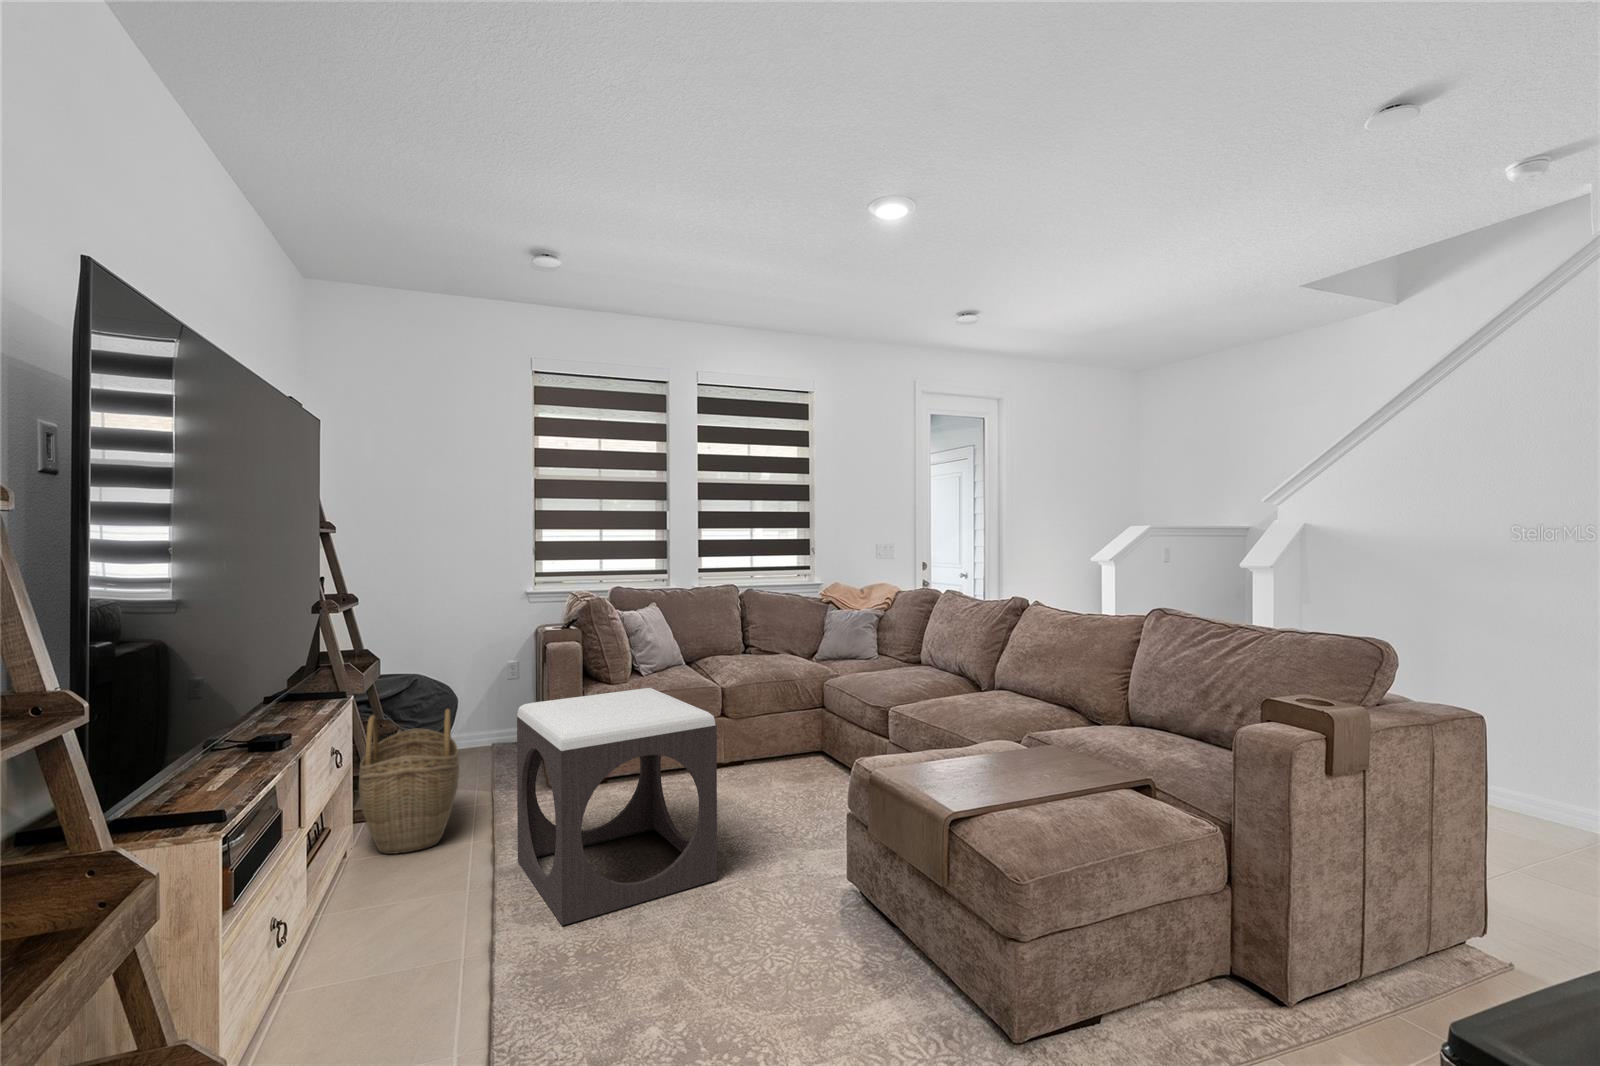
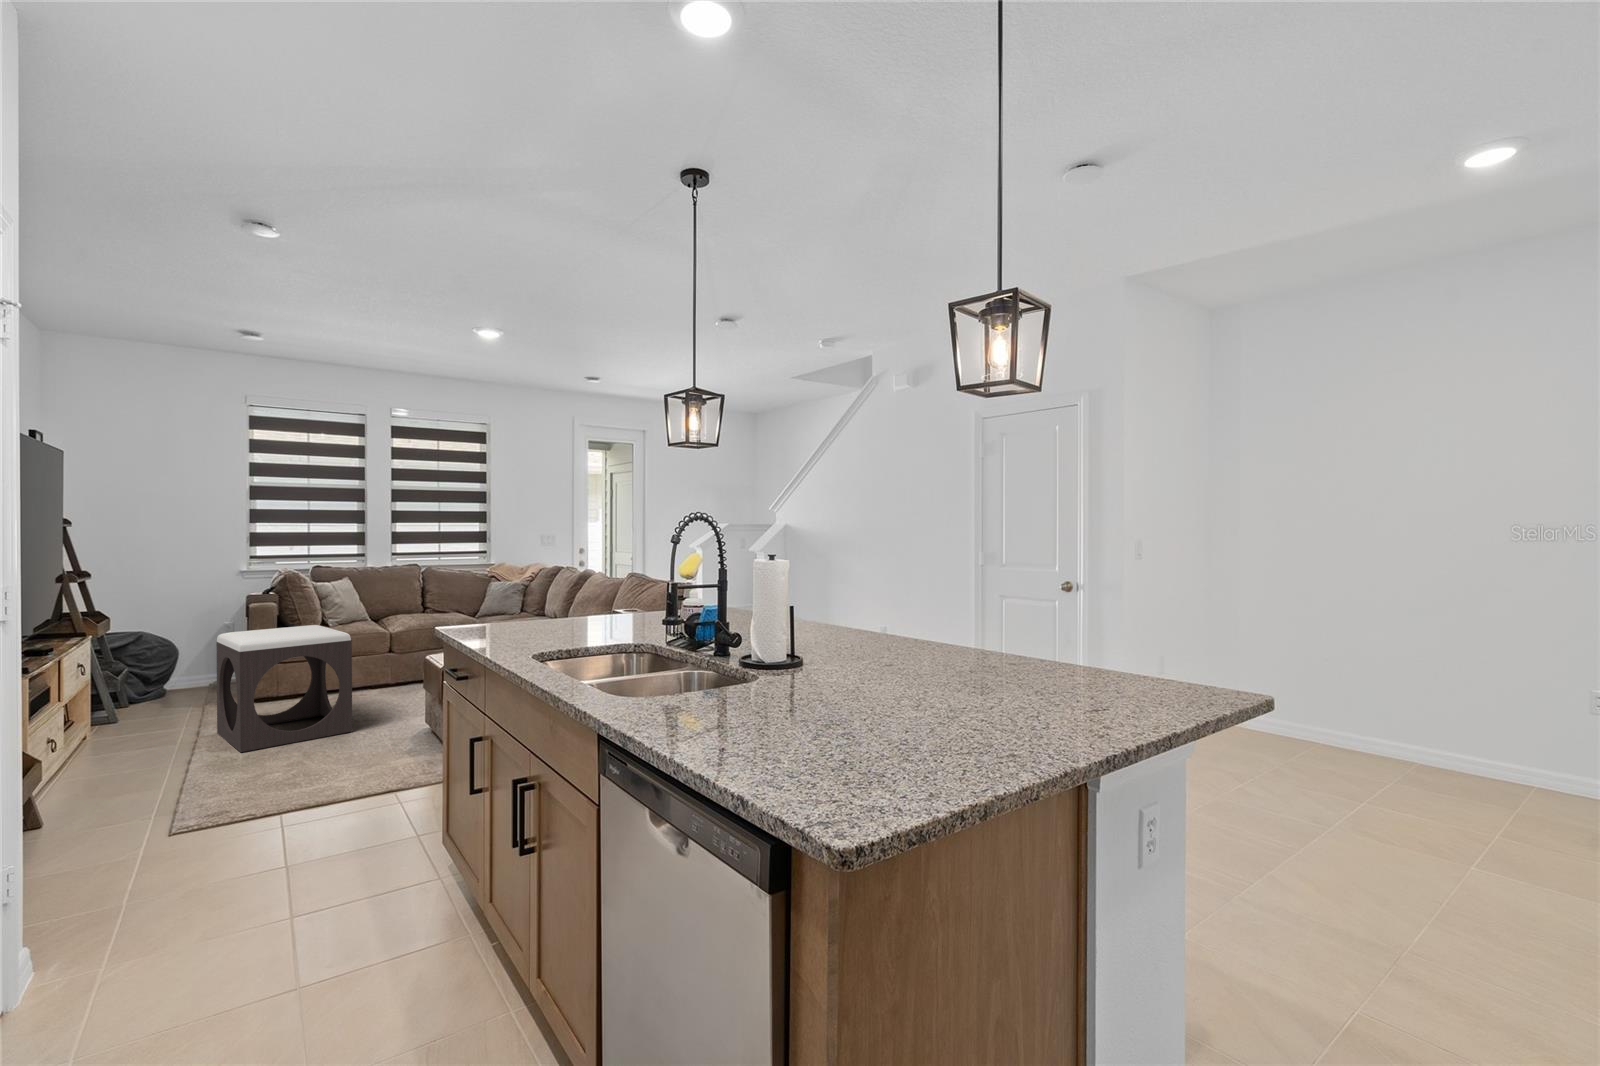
woven basket: present [359,709,459,854] -> none [97,643,175,735]

